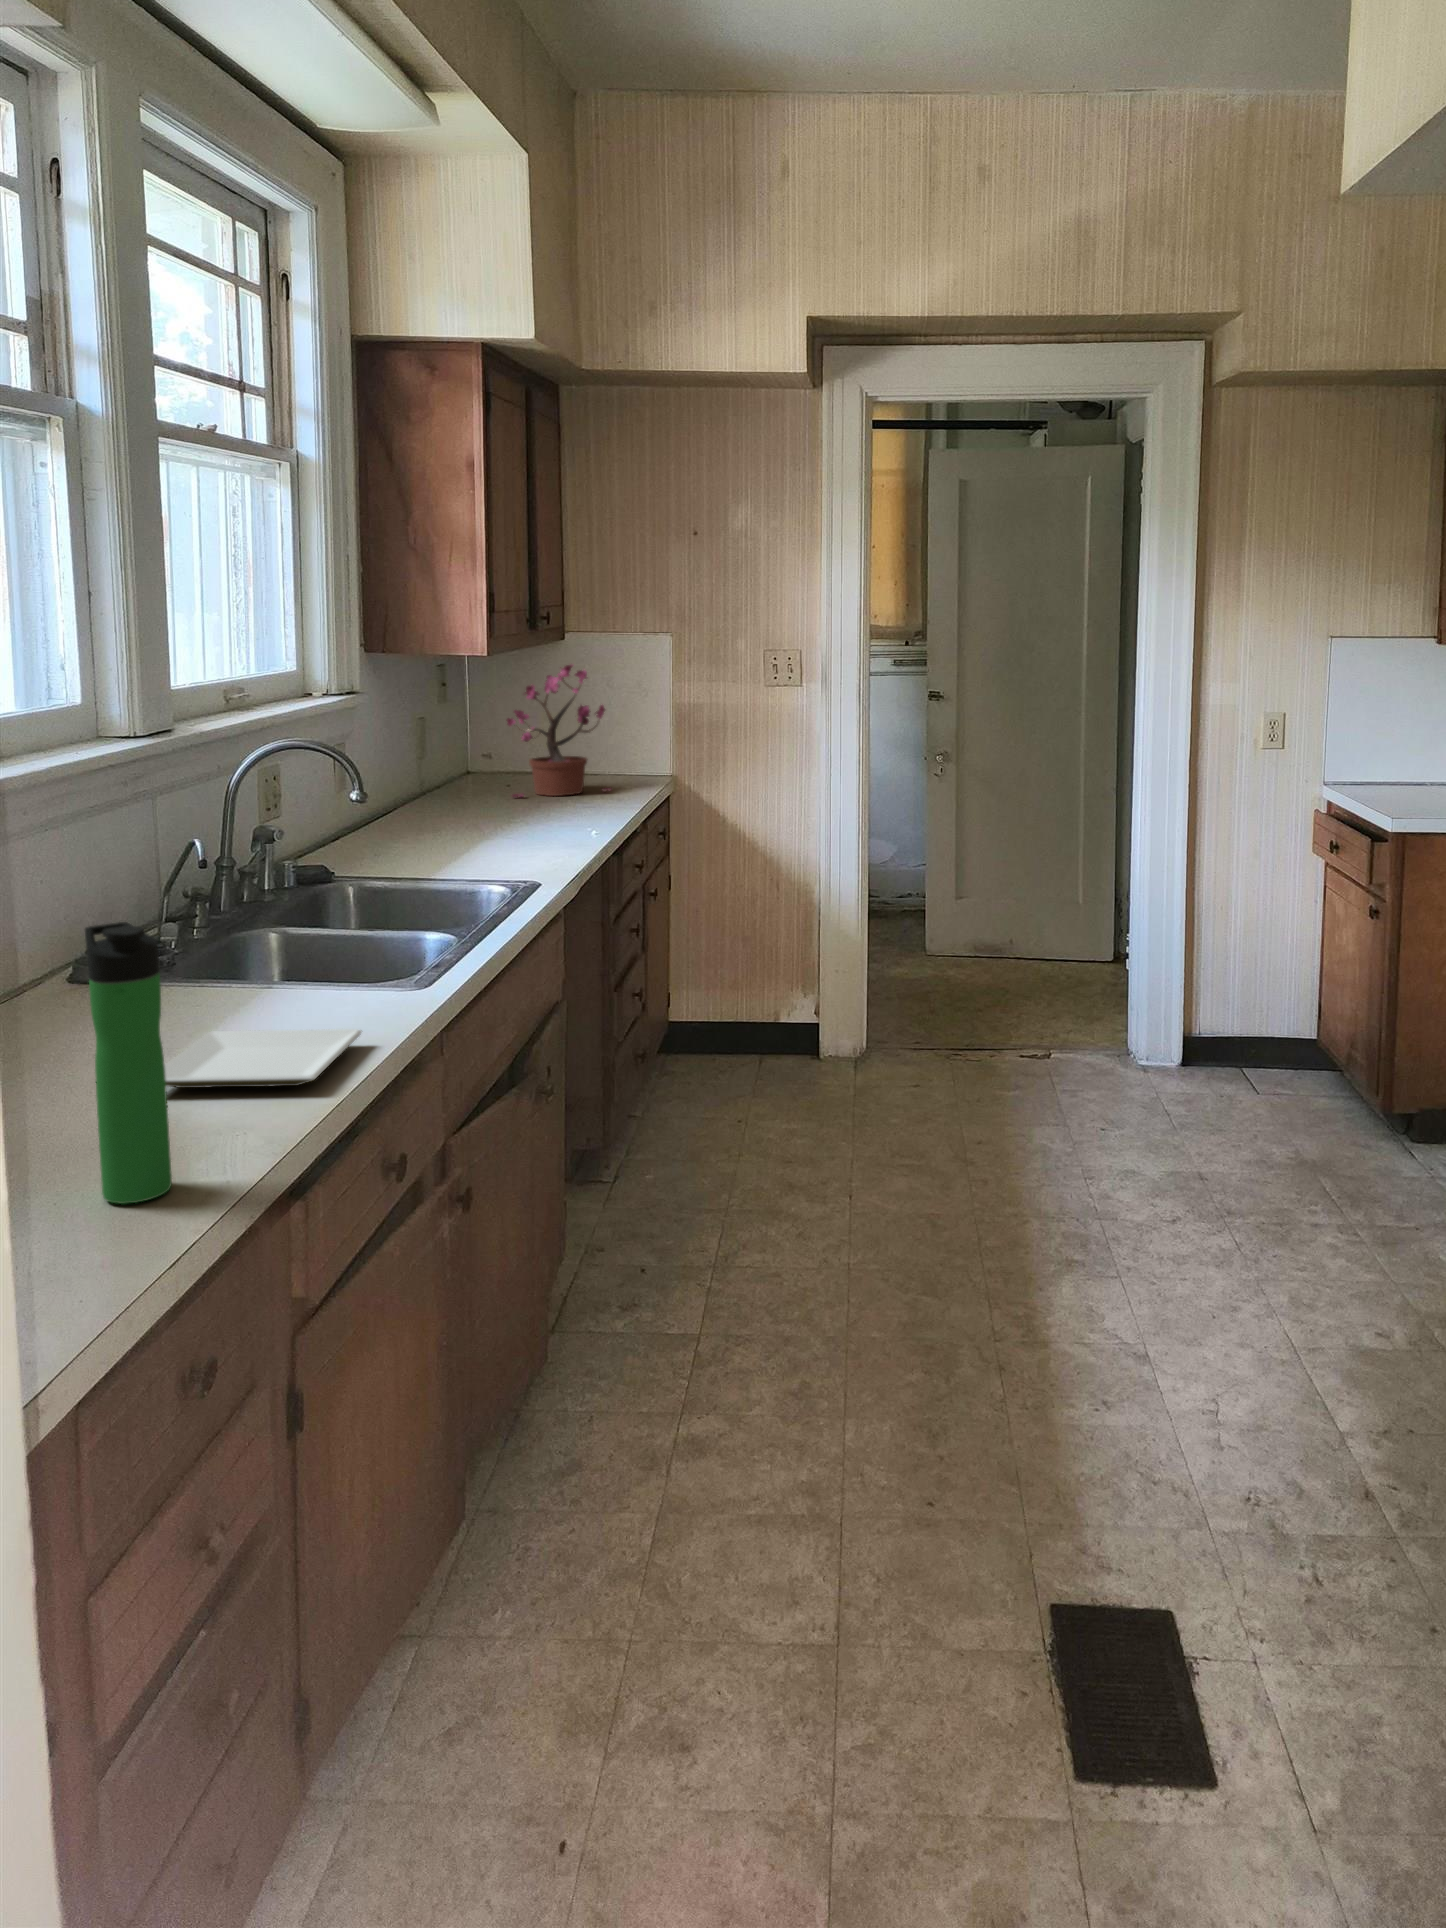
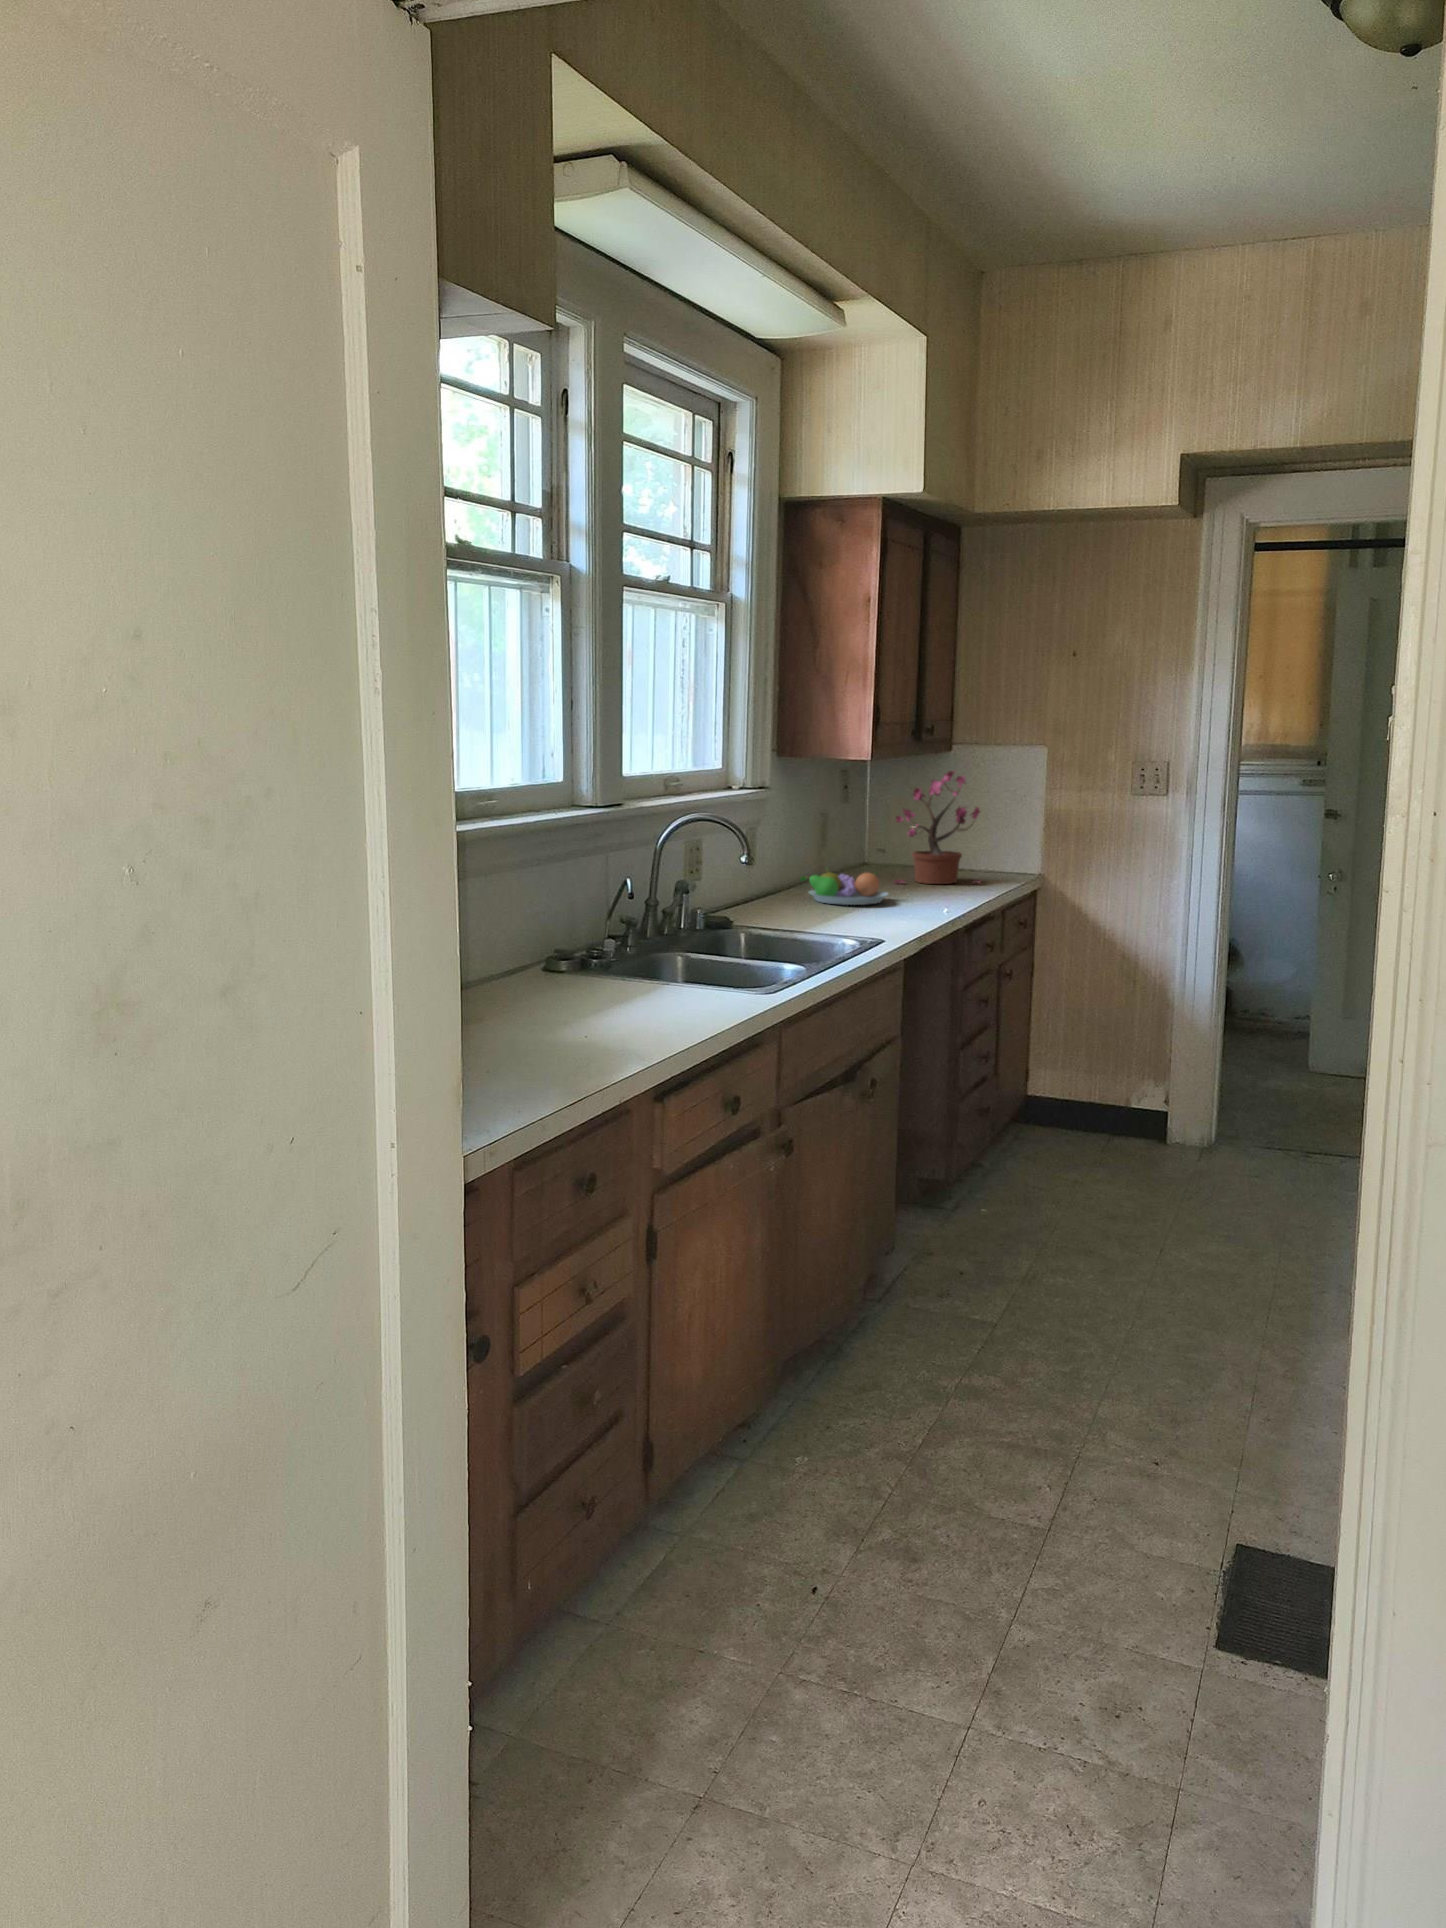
fruit bowl: none [407,787,518,833] -> present [800,869,888,905]
bottle: present [85,922,172,1204] -> none [543,900,582,1067]
plate: present [165,1029,362,1088] -> none [575,996,715,1029]

